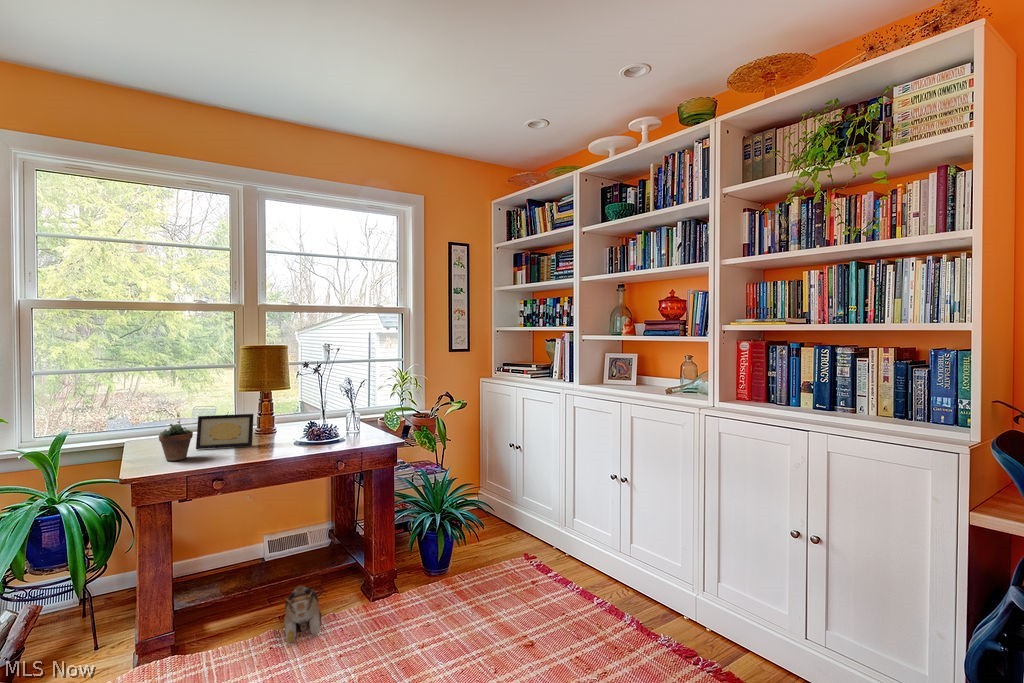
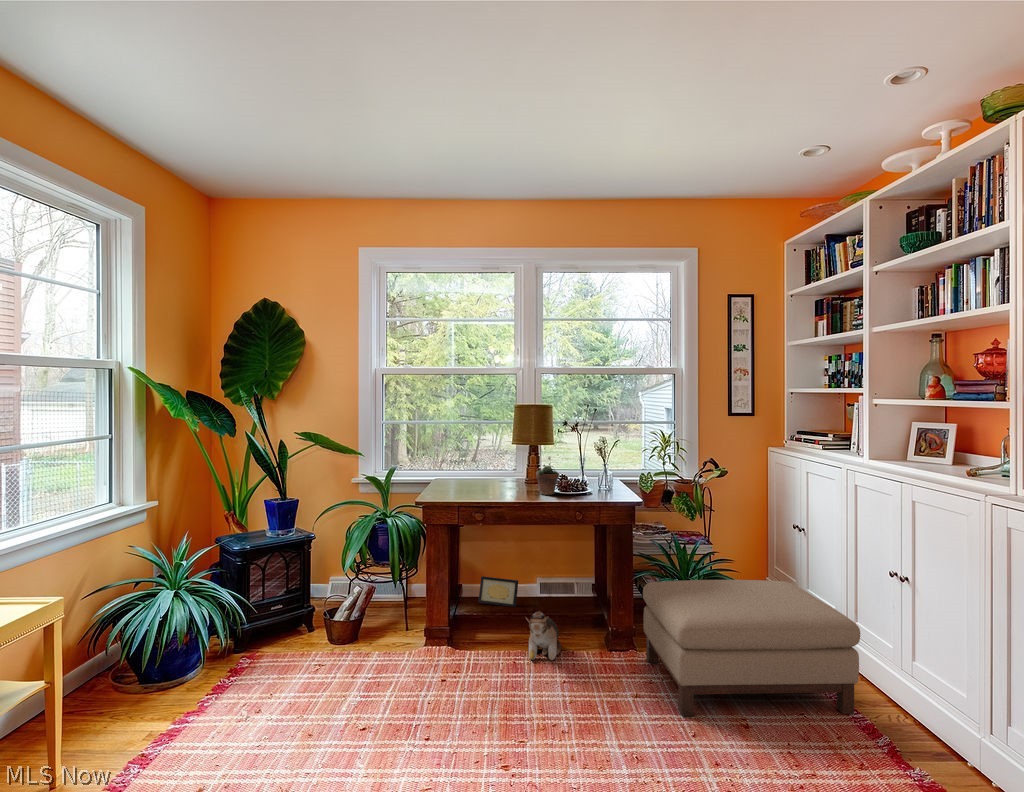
succulent plant: present [159,412,193,461] -> present [536,456,559,495]
picture frame: present [196,414,254,449] -> present [478,576,518,607]
ottoman: none [408,494,598,654] -> present [643,580,860,716]

